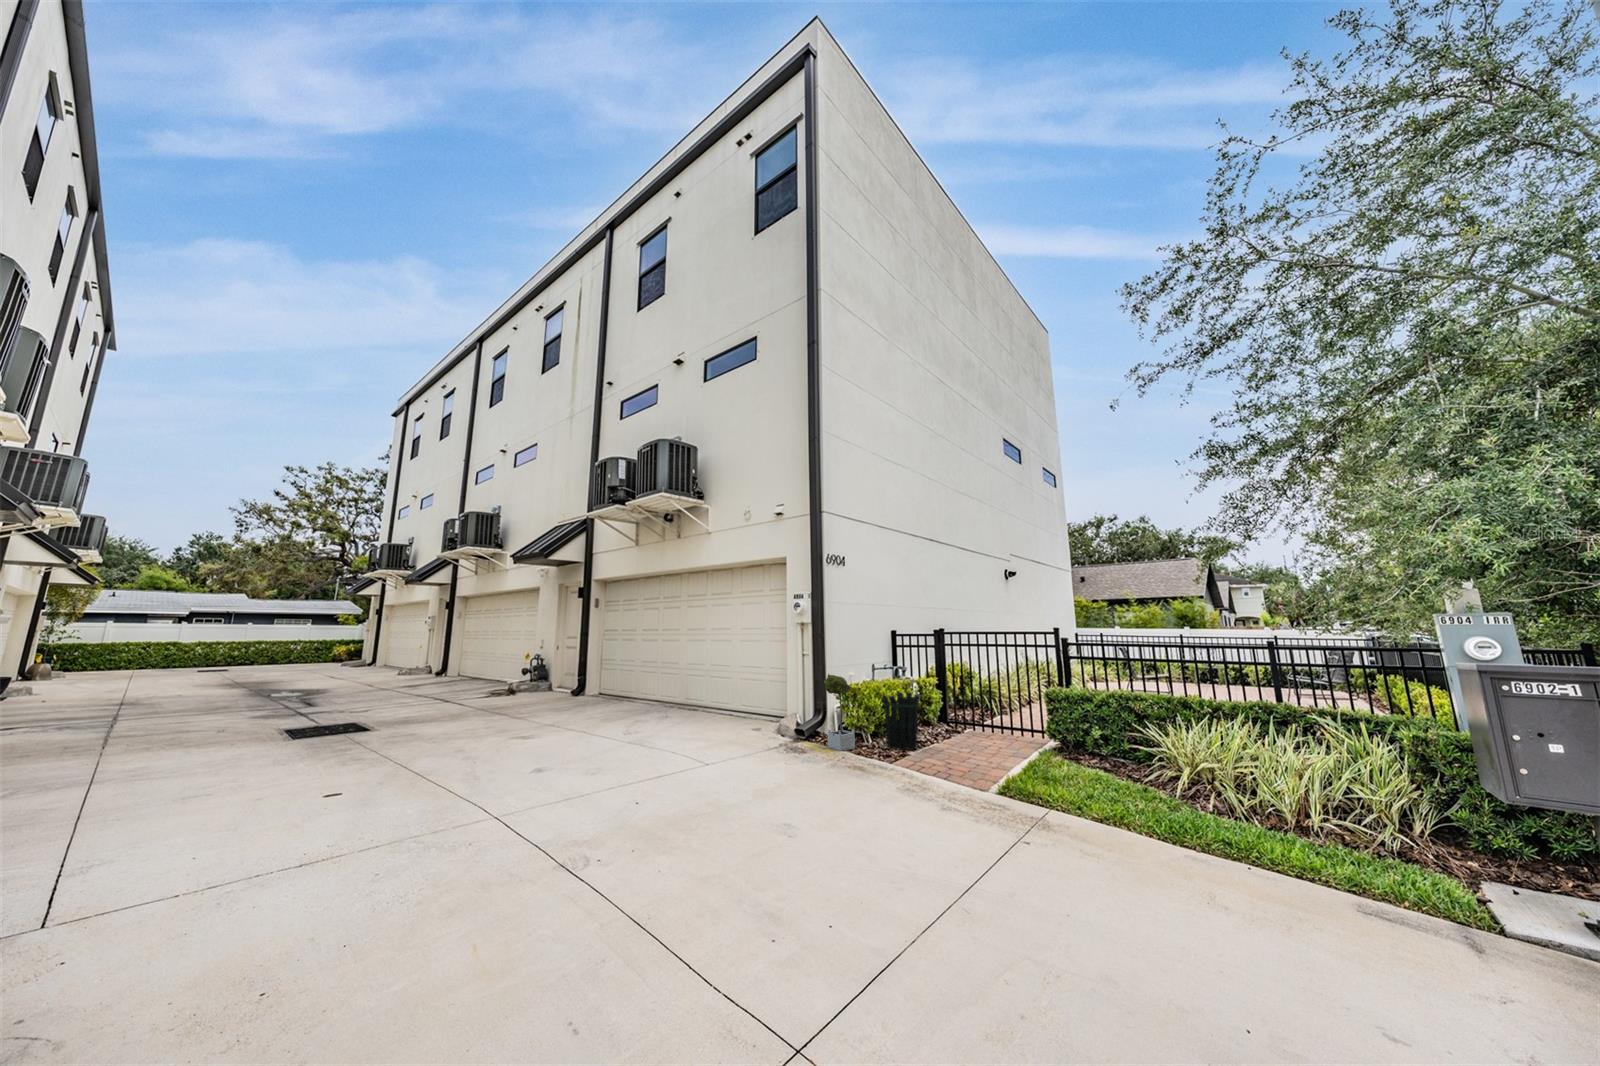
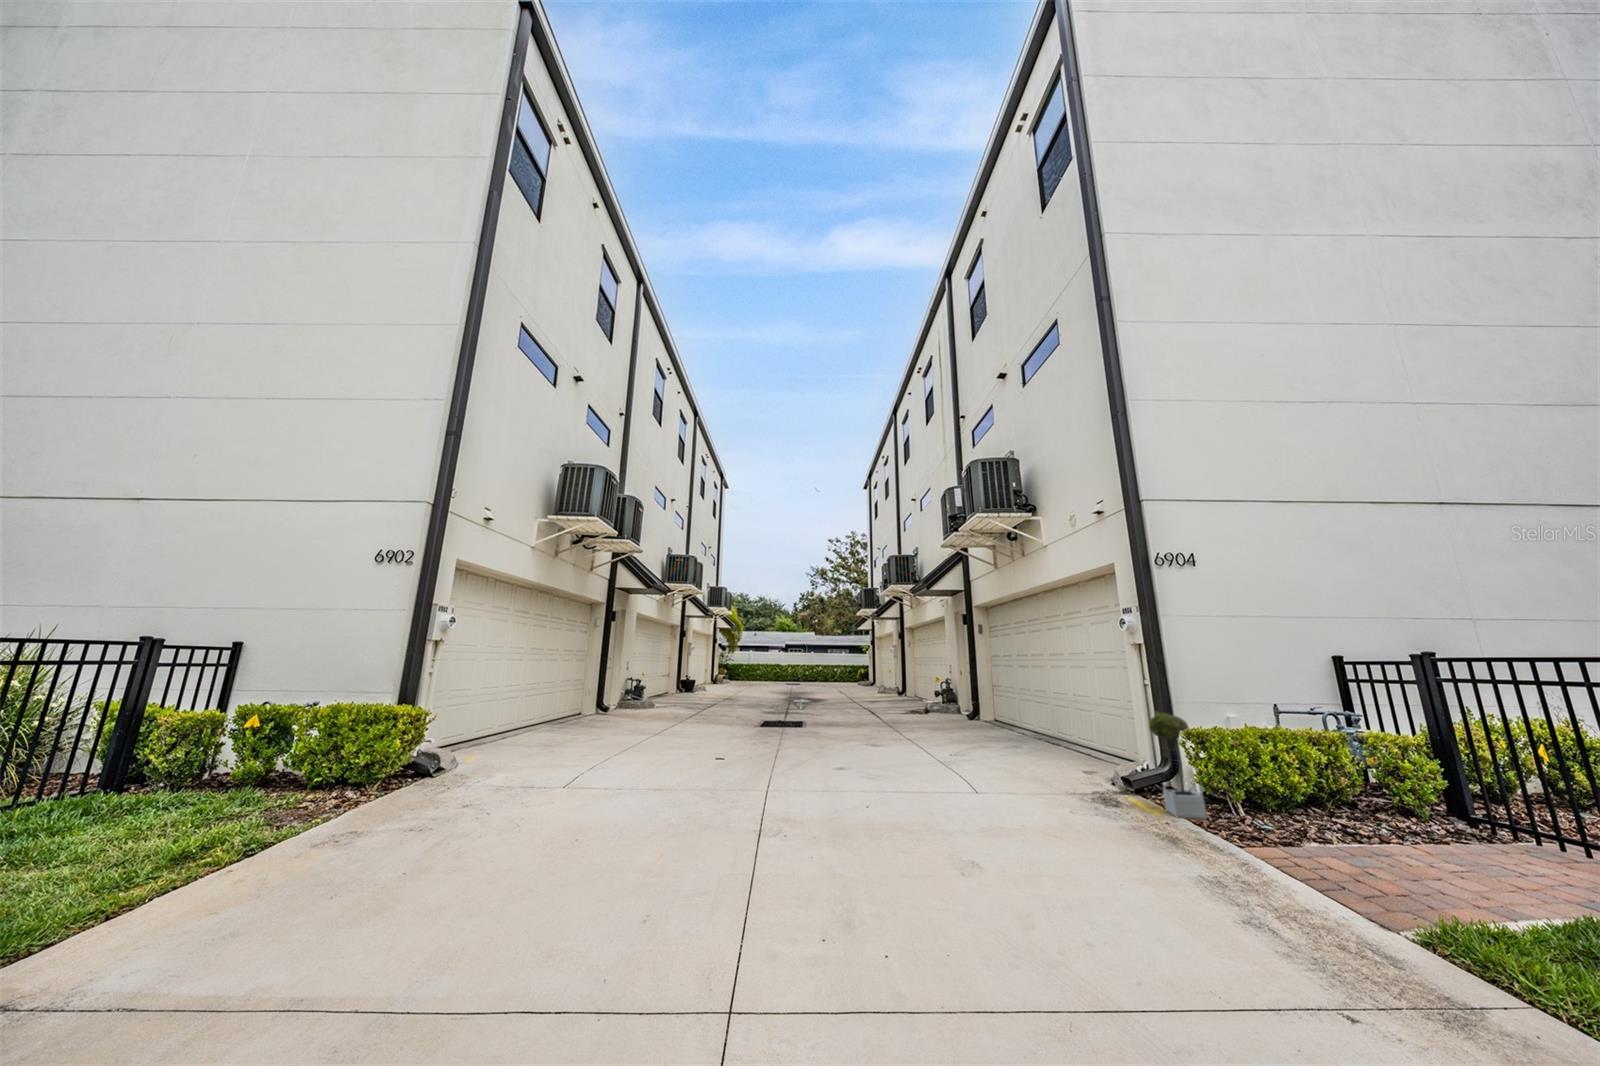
waste bin: present [882,692,921,750] -> none [1248,747,1332,840]

